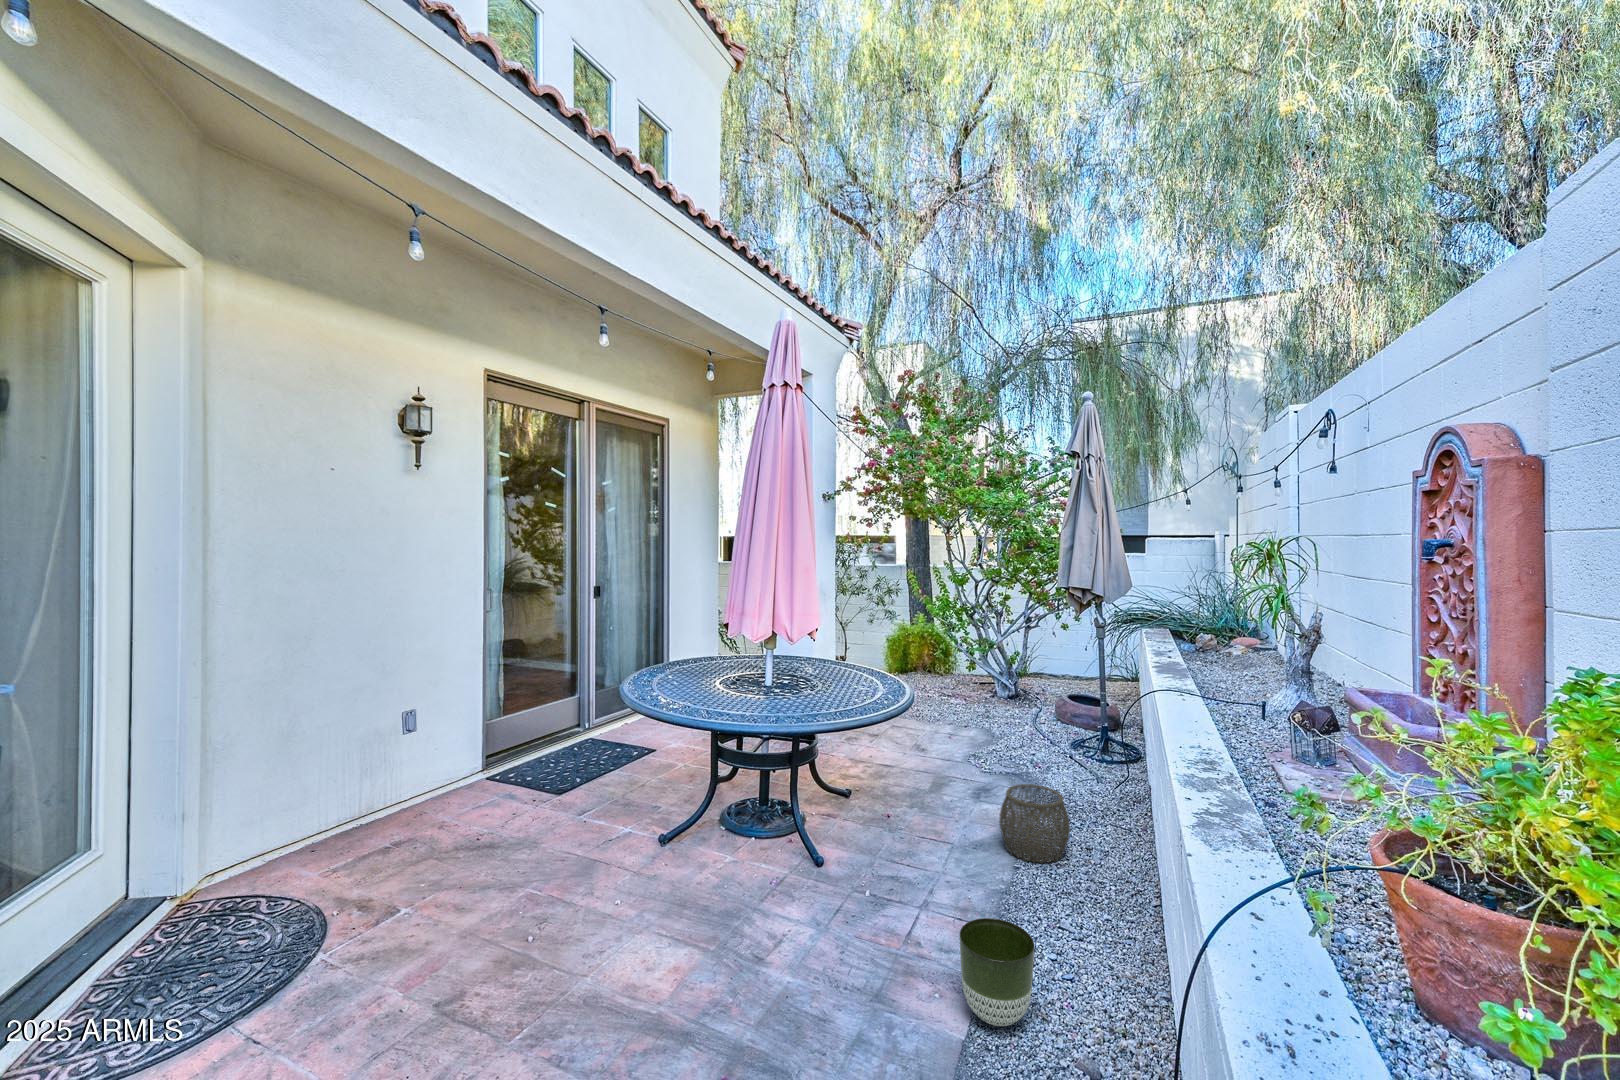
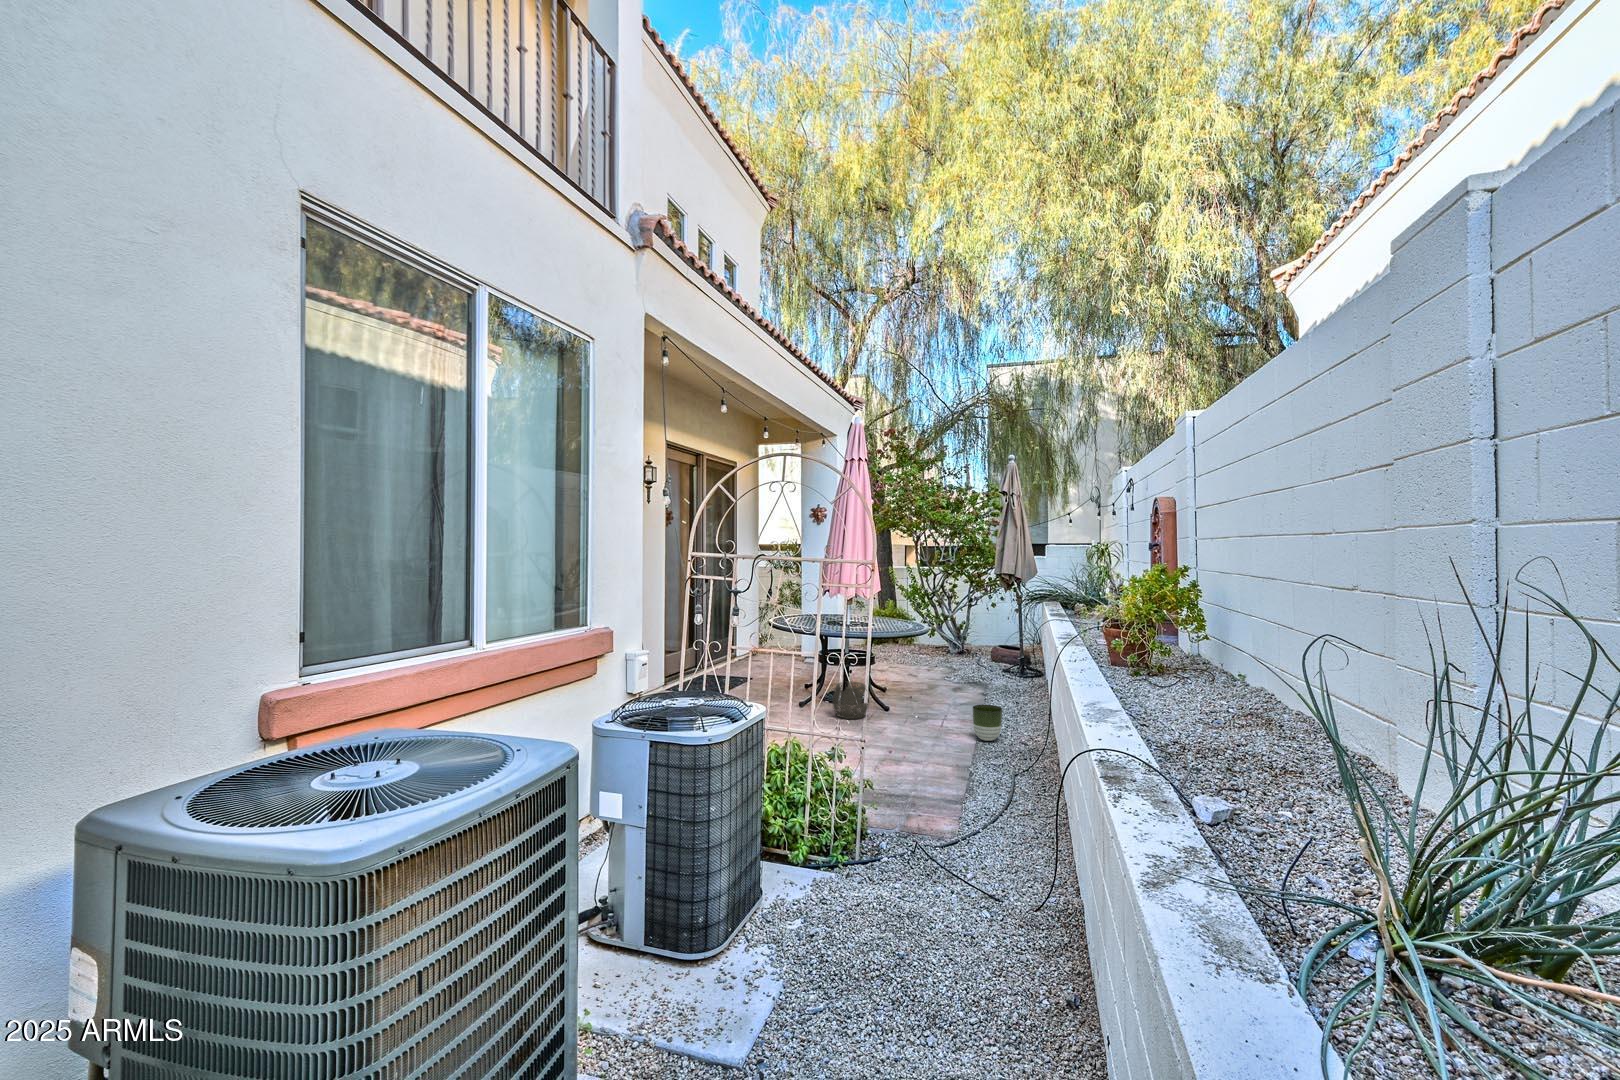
woven basket: present [999,784,1070,863] -> present [833,682,868,719]

